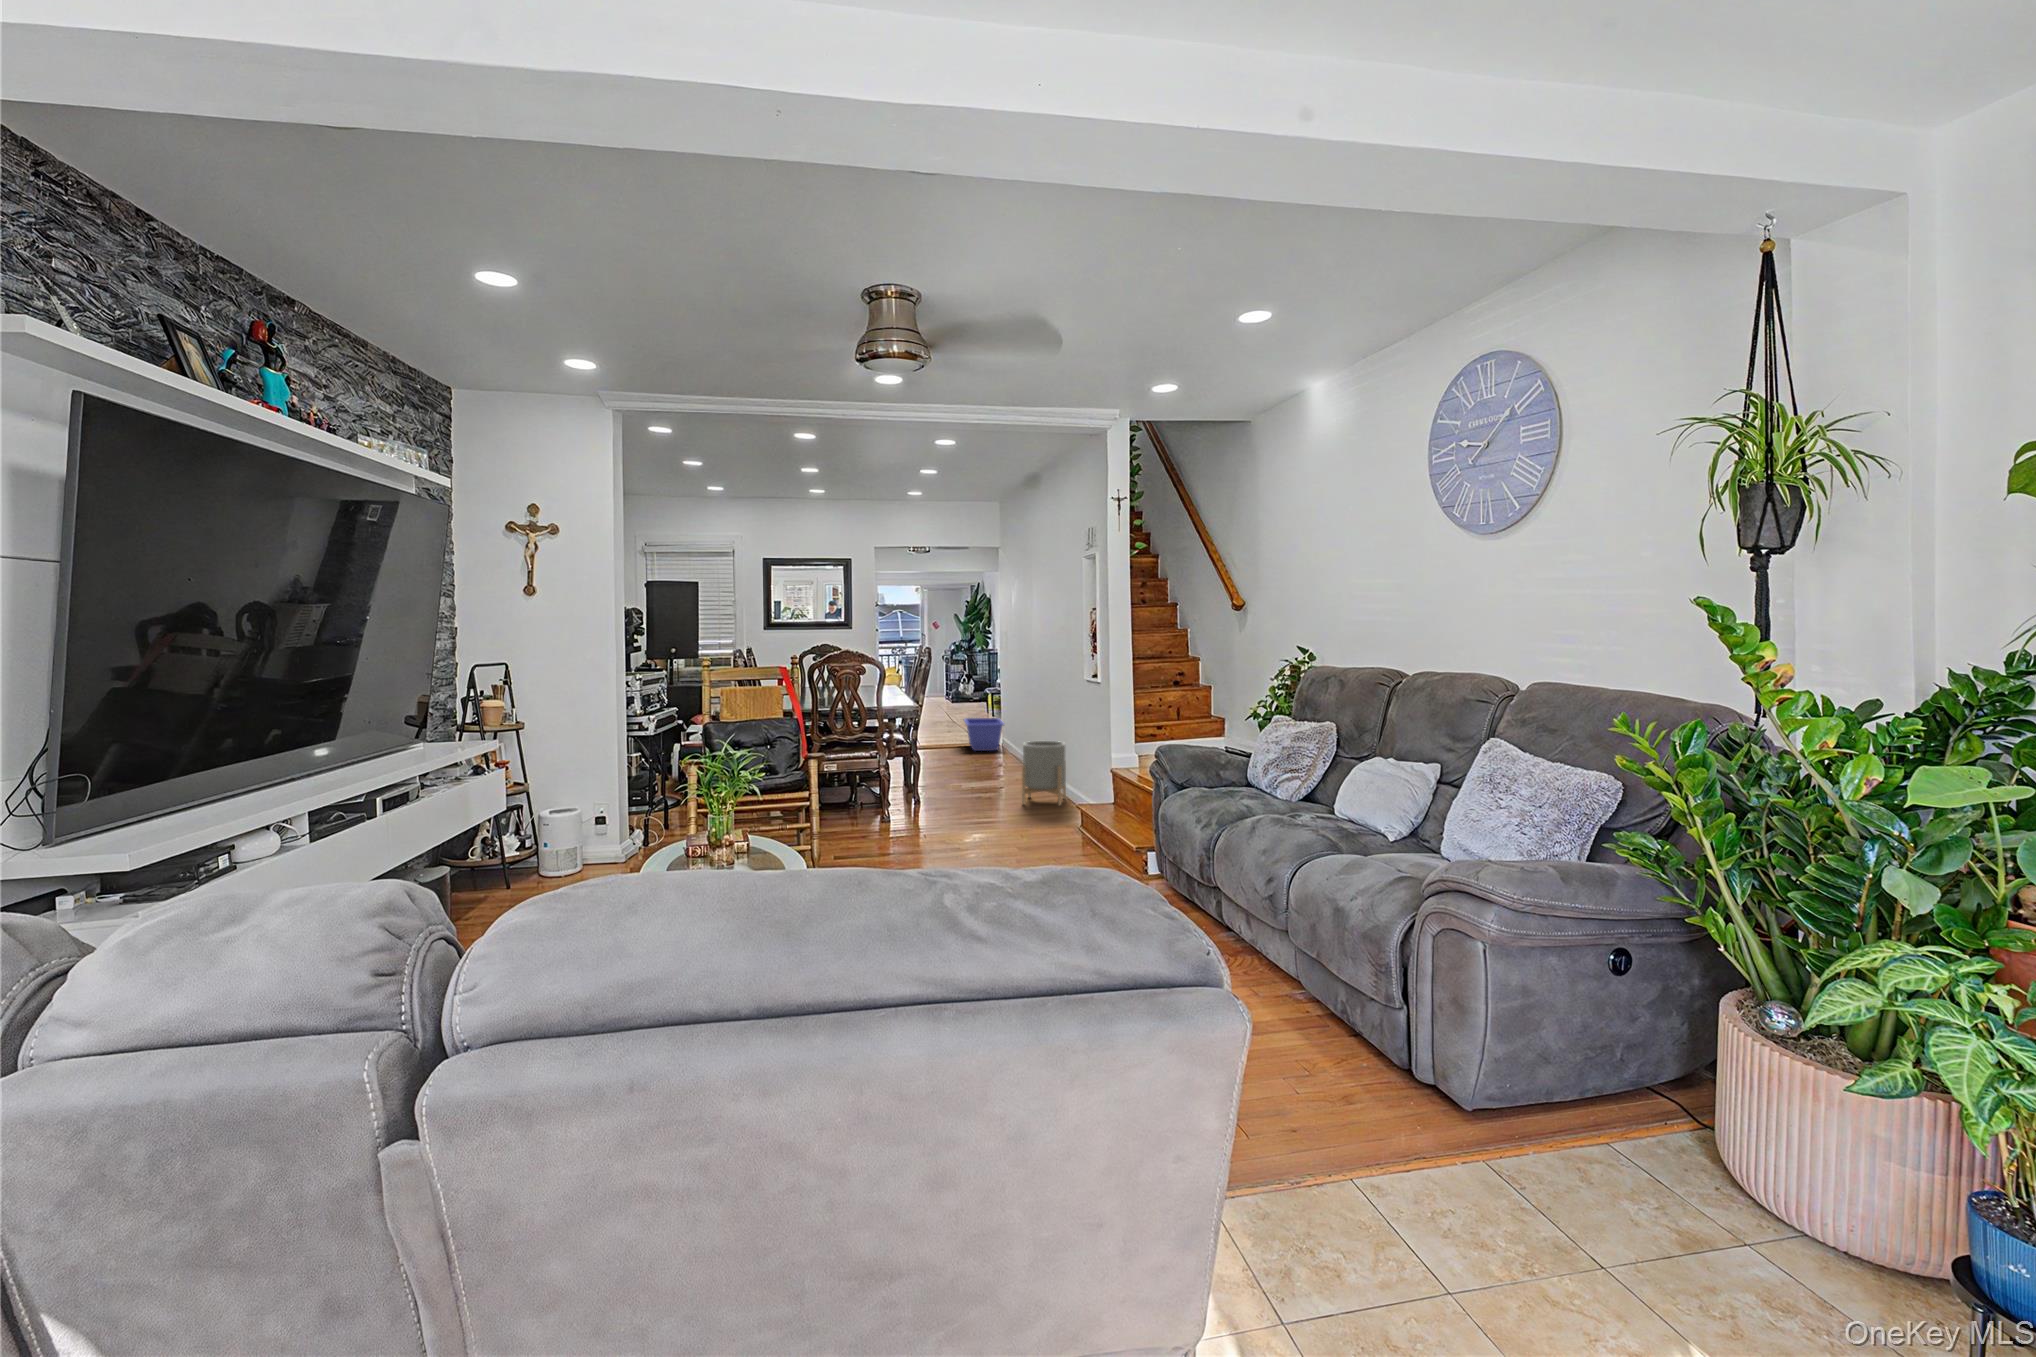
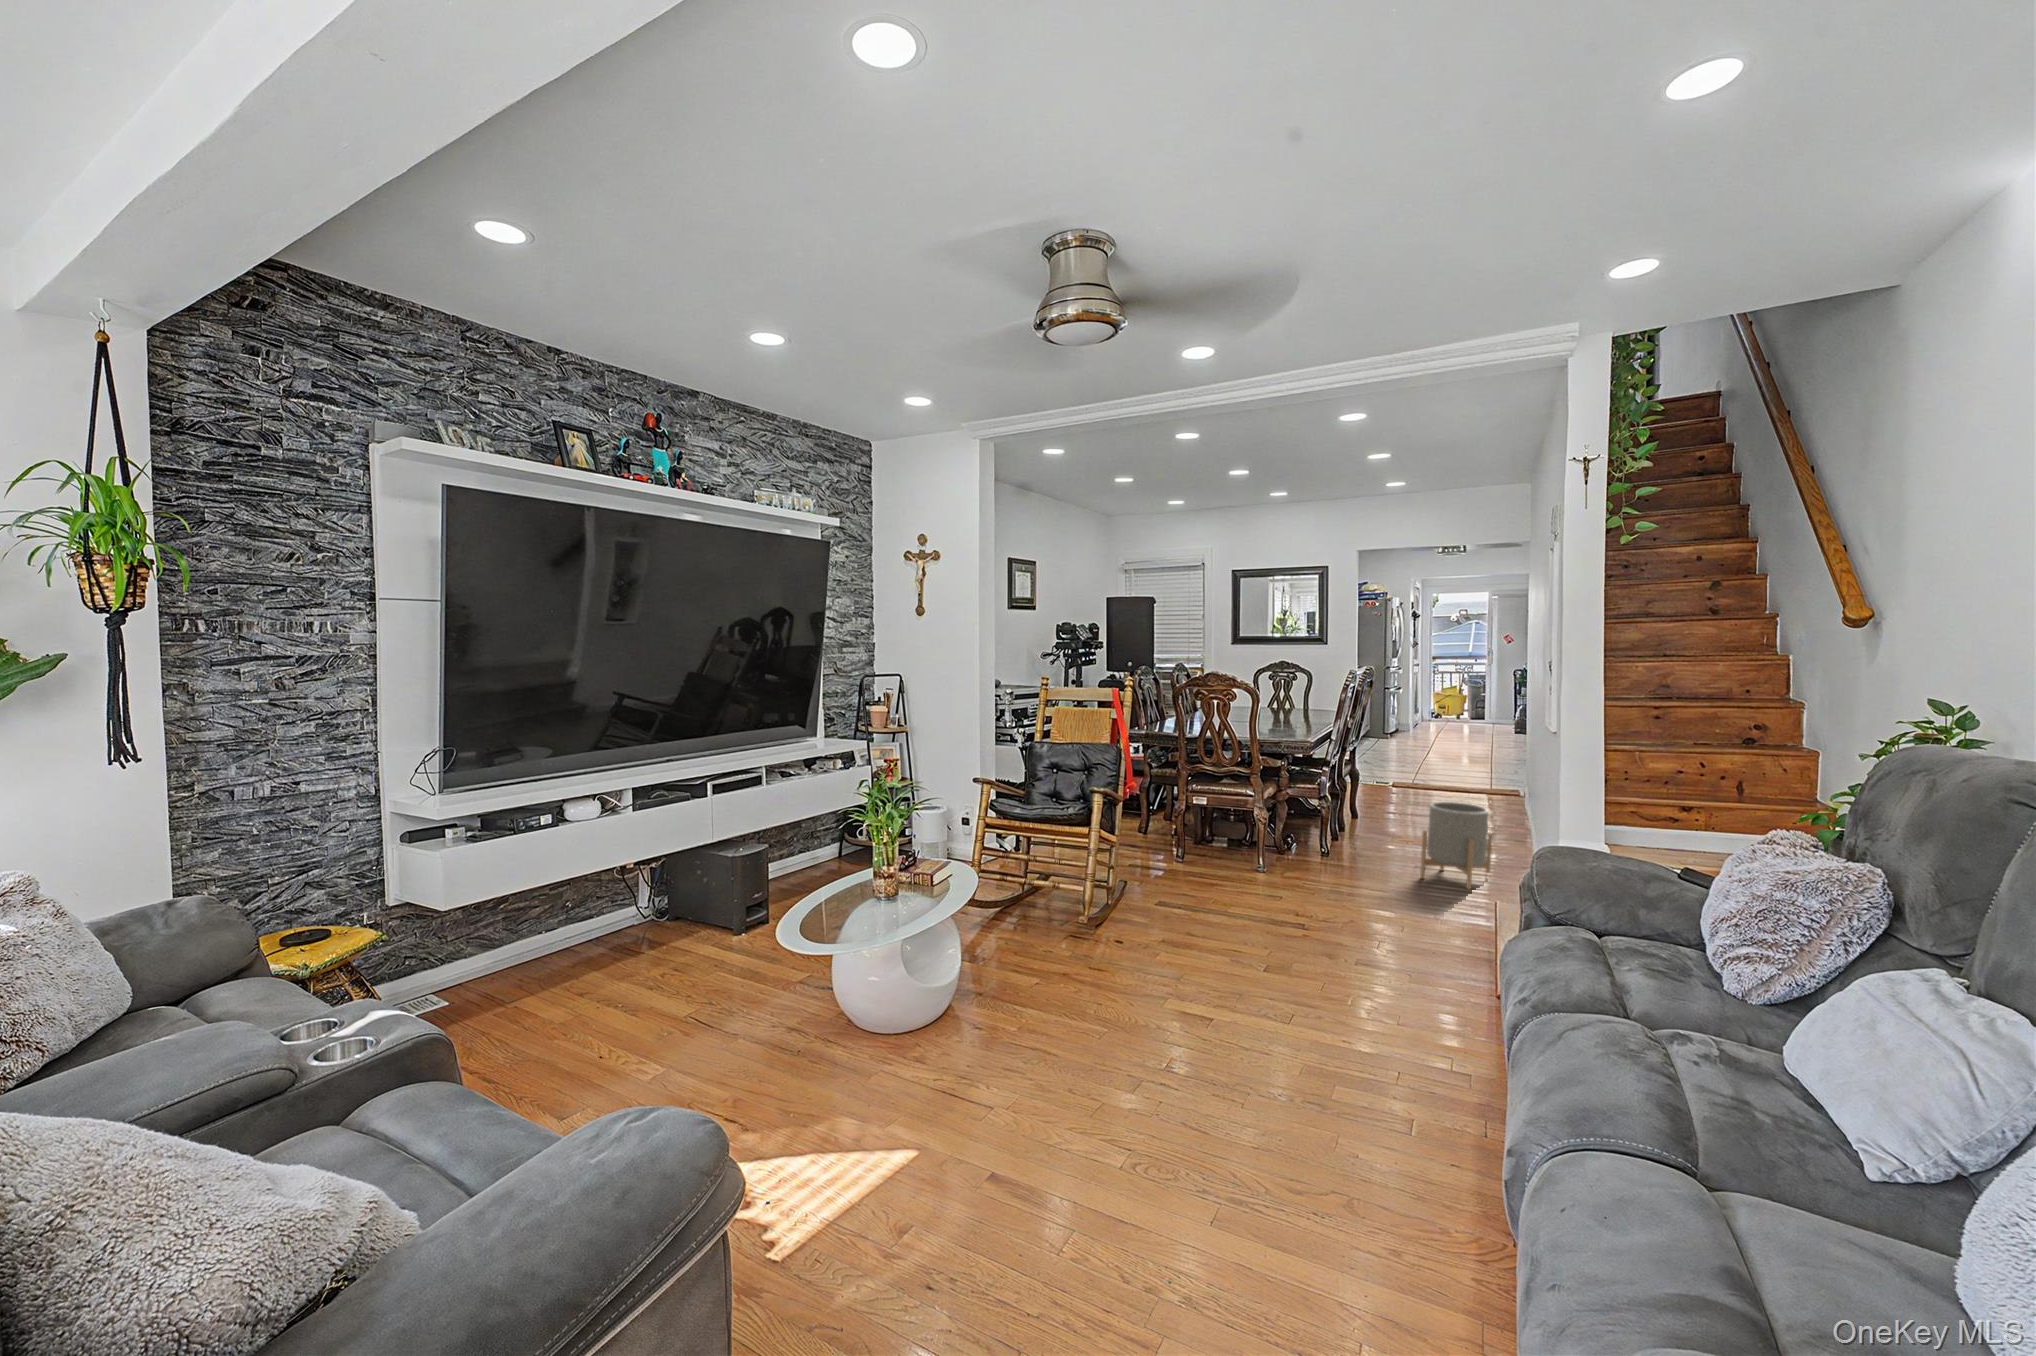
storage bin: present [964,718,1004,751] -> none [1439,758,1494,801]

